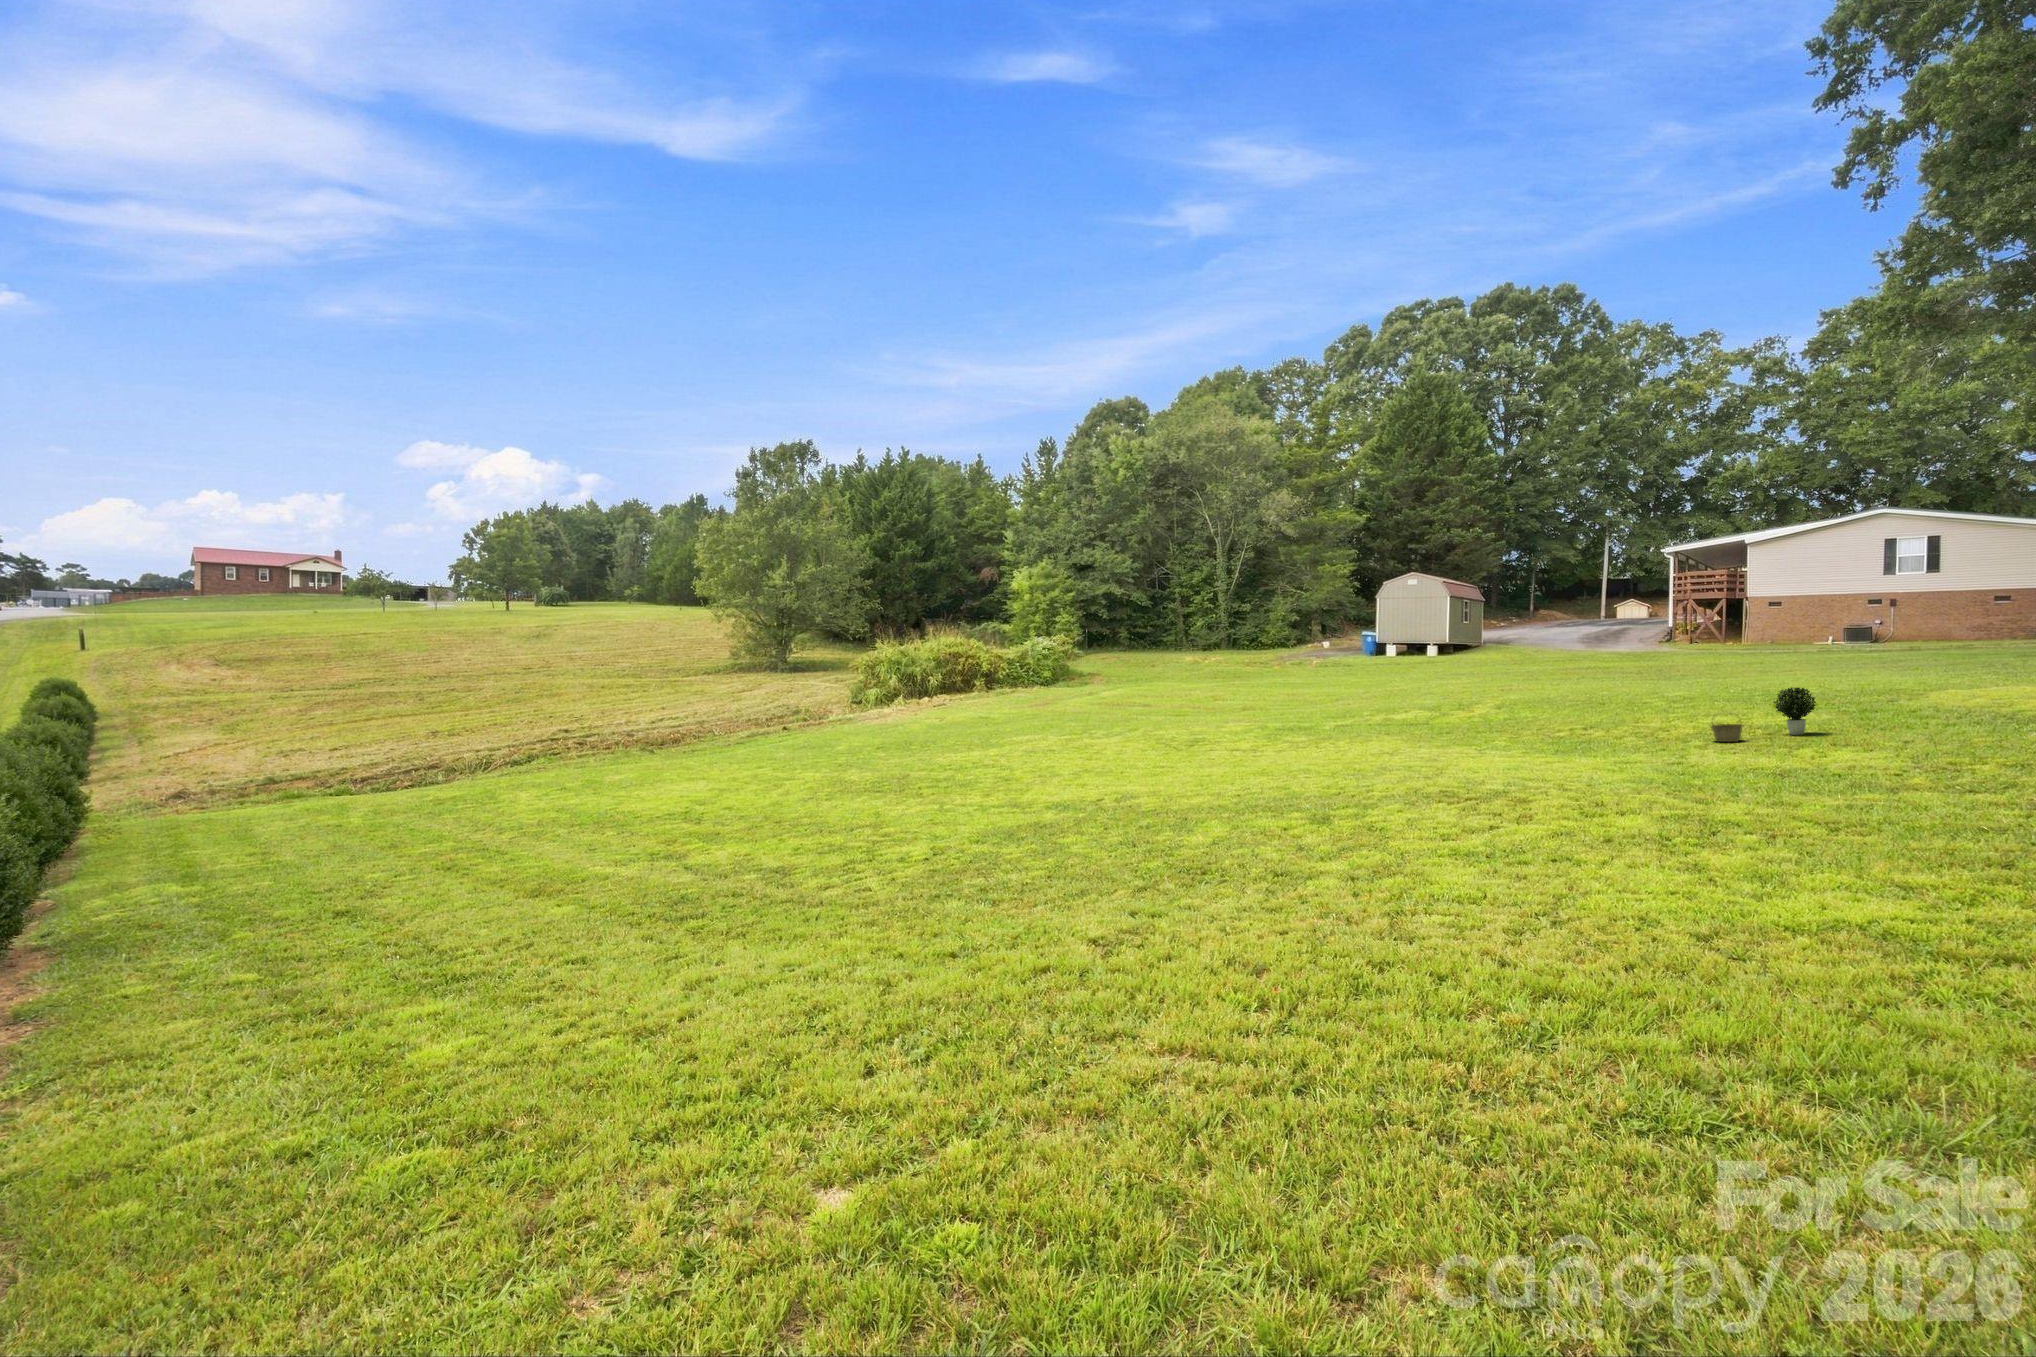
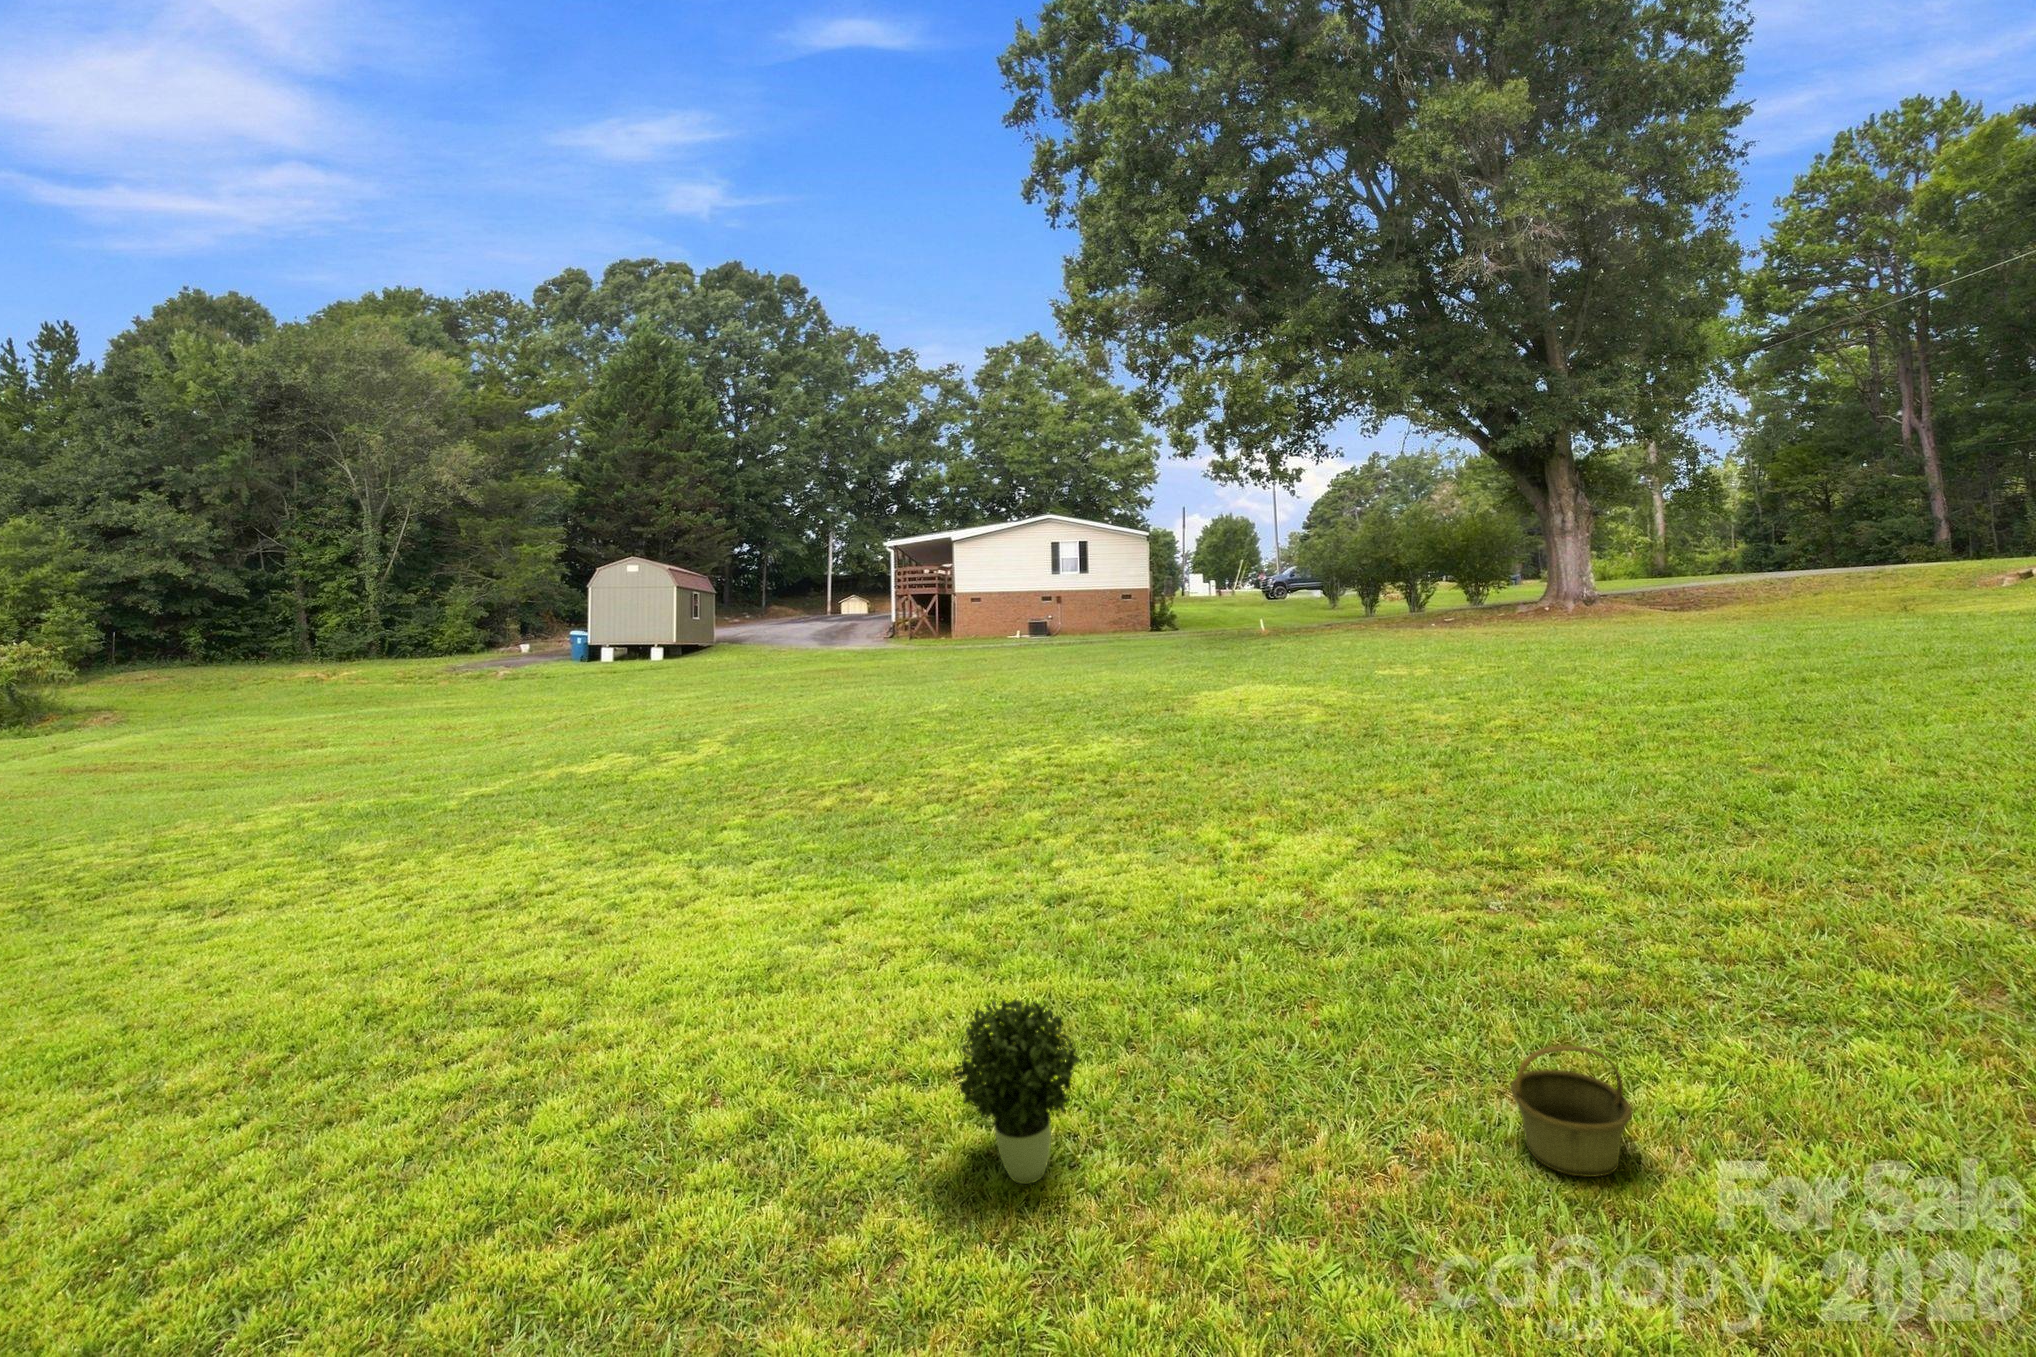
potted plant: present [1773,687,1816,735] -> present [953,999,1080,1184]

